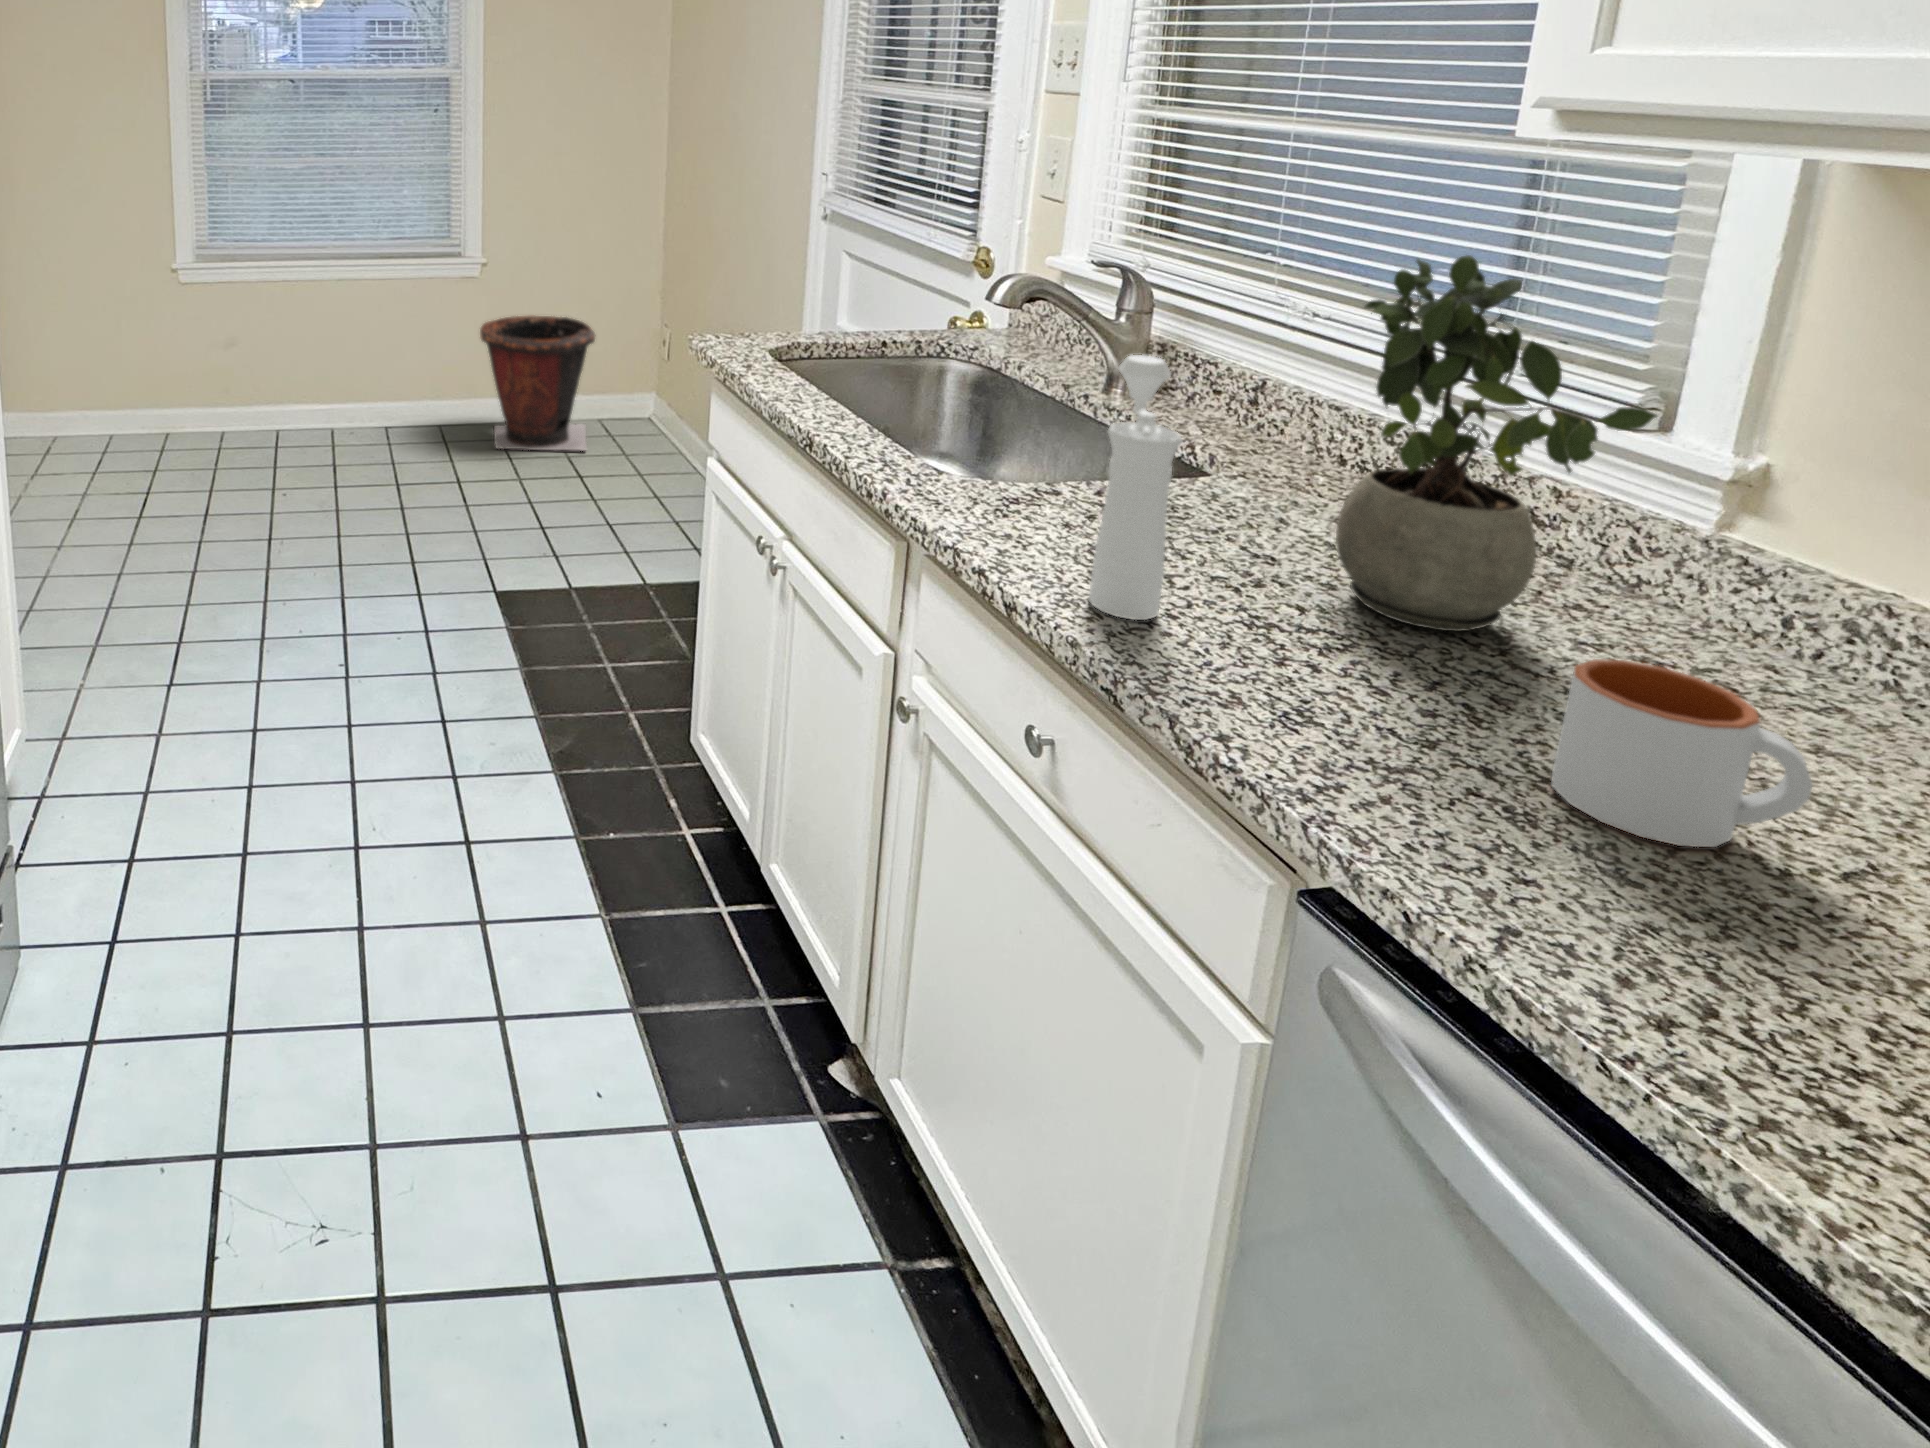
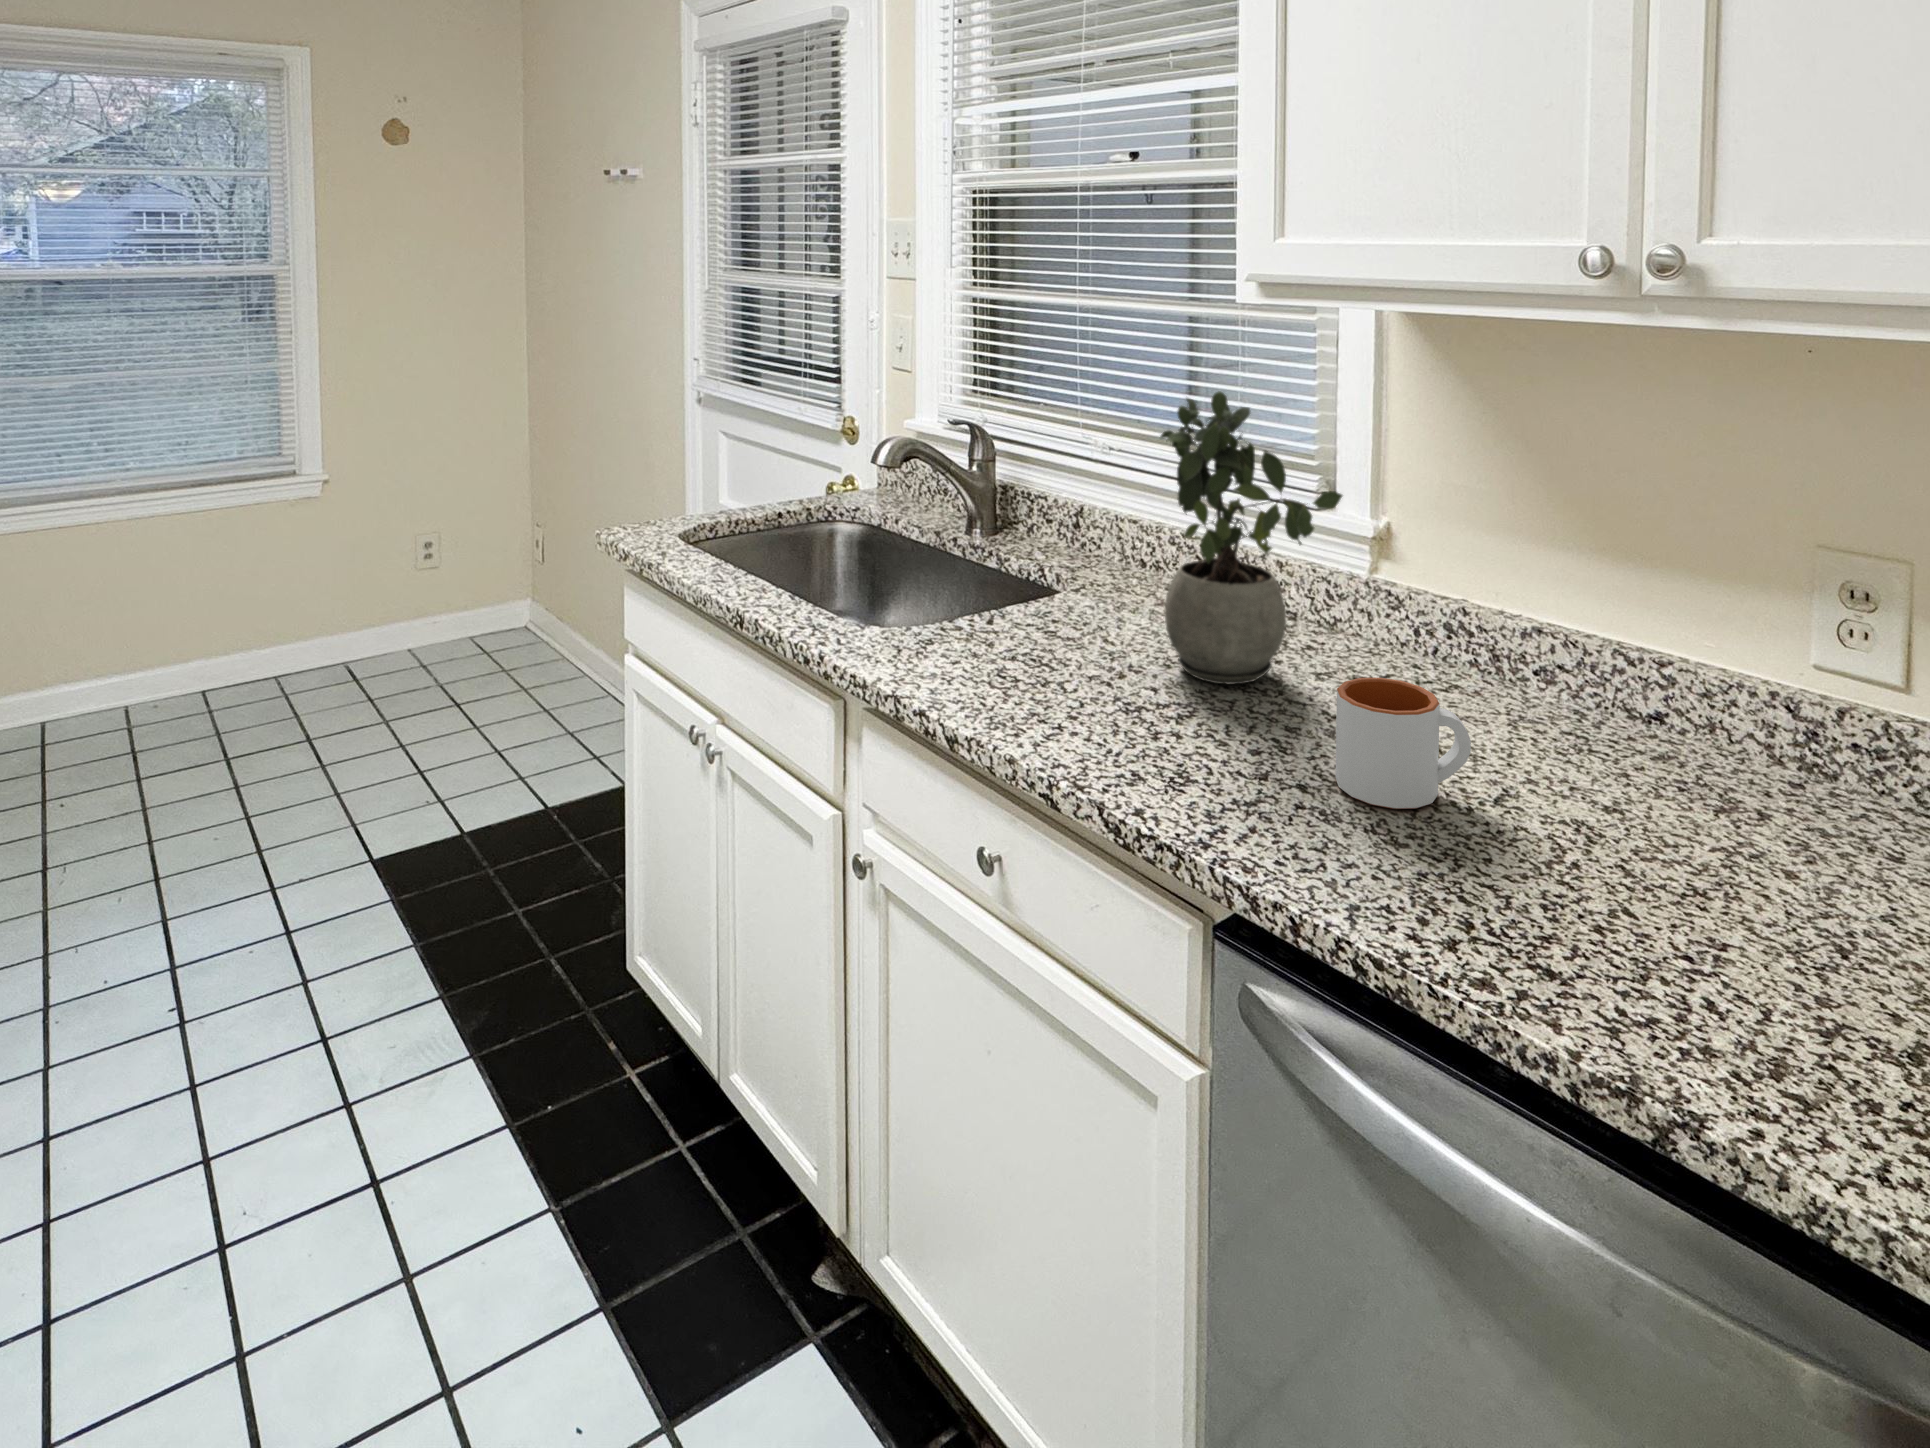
waste bin: present [480,316,596,450] -> none [332,527,470,690]
pepper mill: present [1089,355,1182,620] -> none [1005,494,1065,727]

